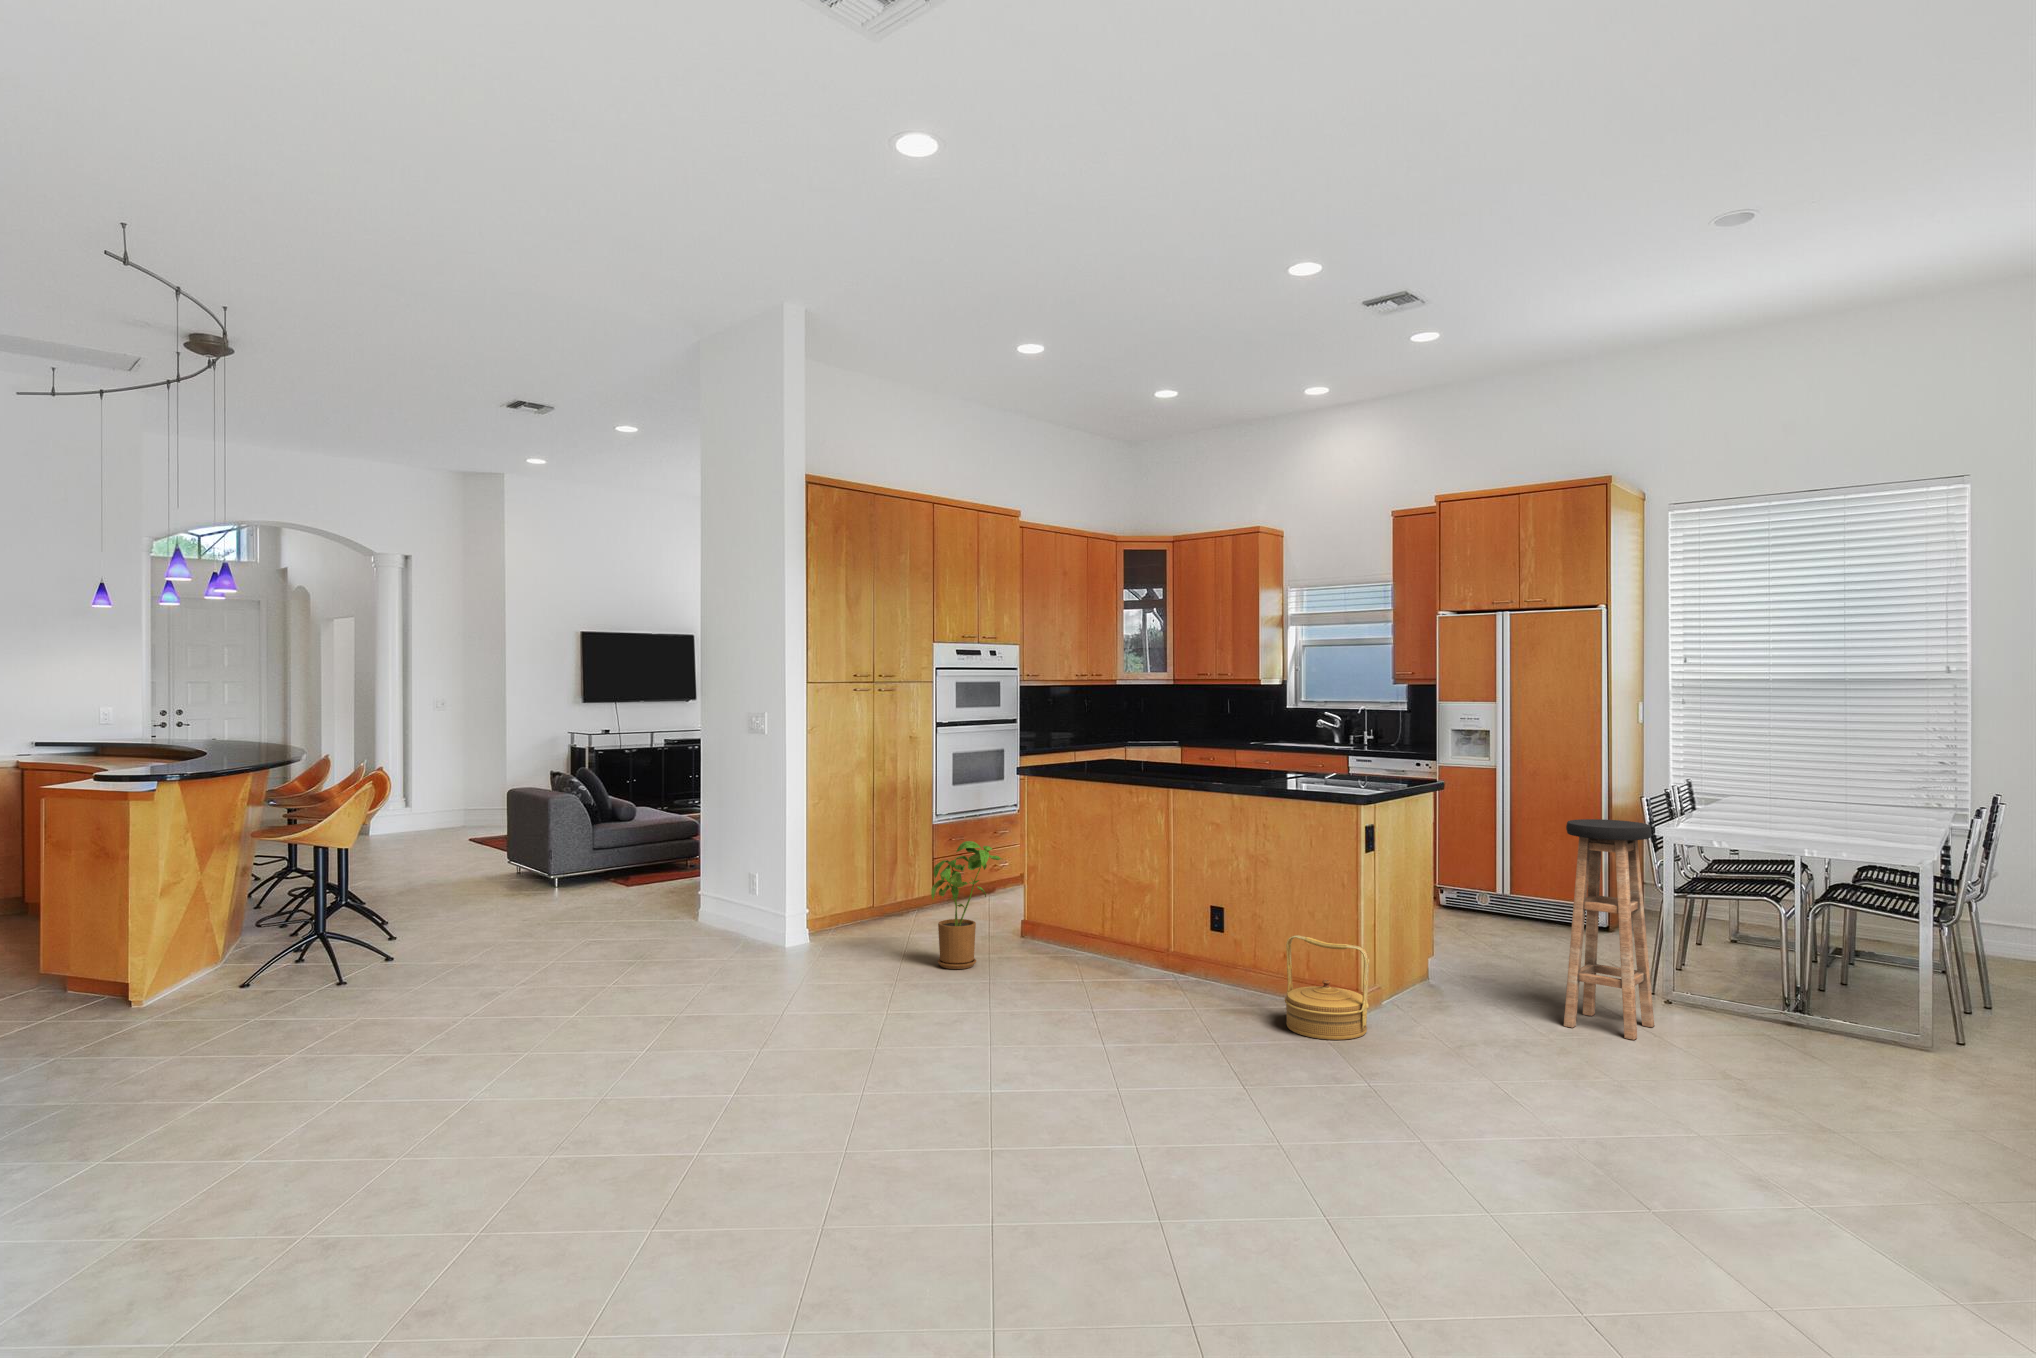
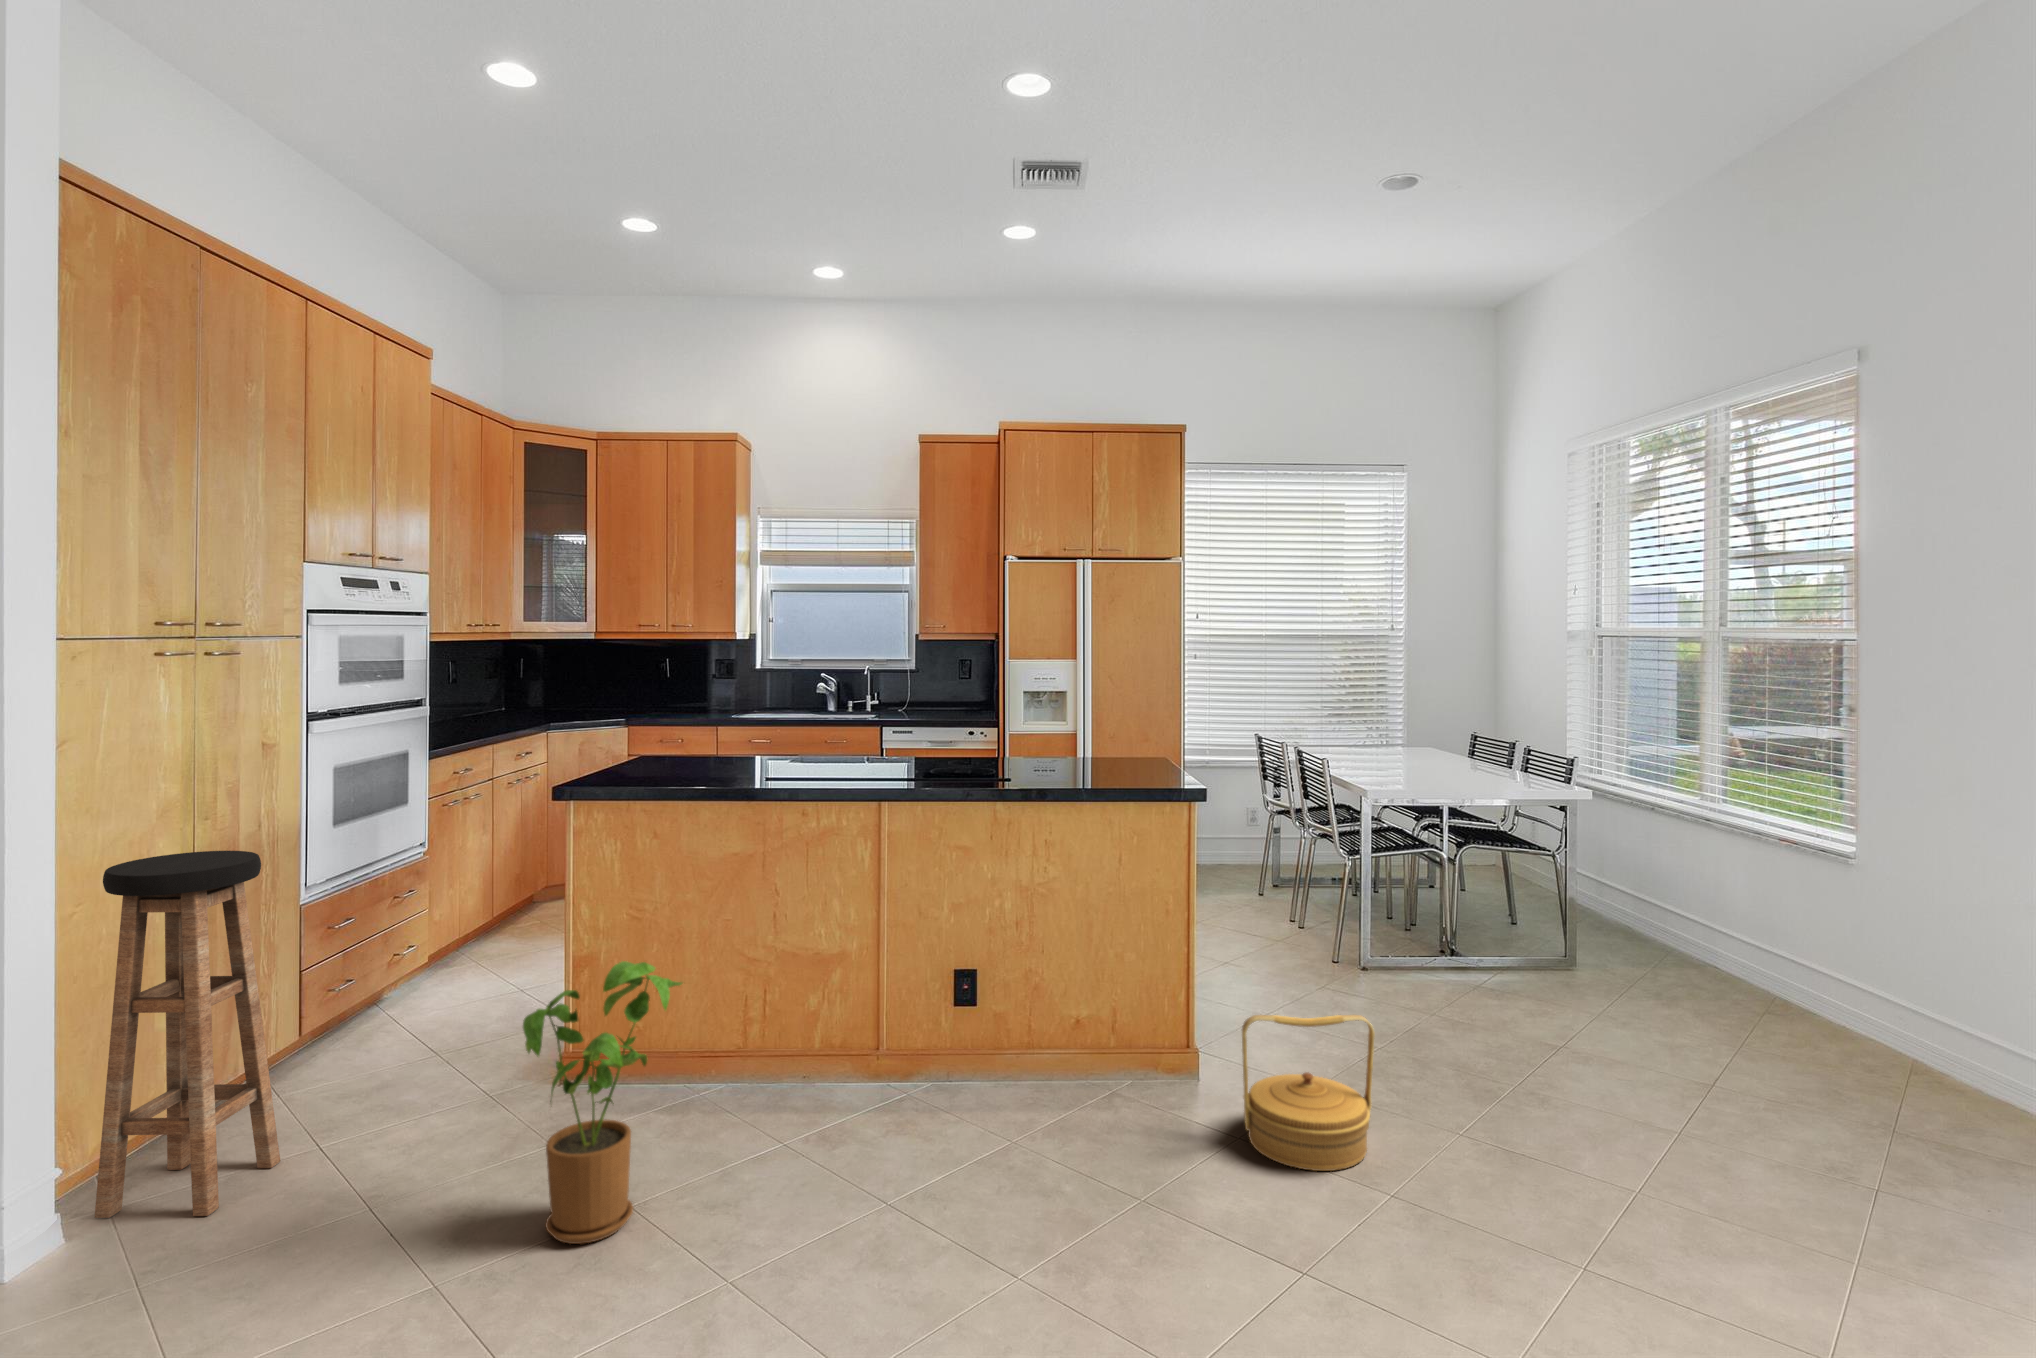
bar stool: present [1564,819,1654,1040] -> present [95,851,280,1218]

